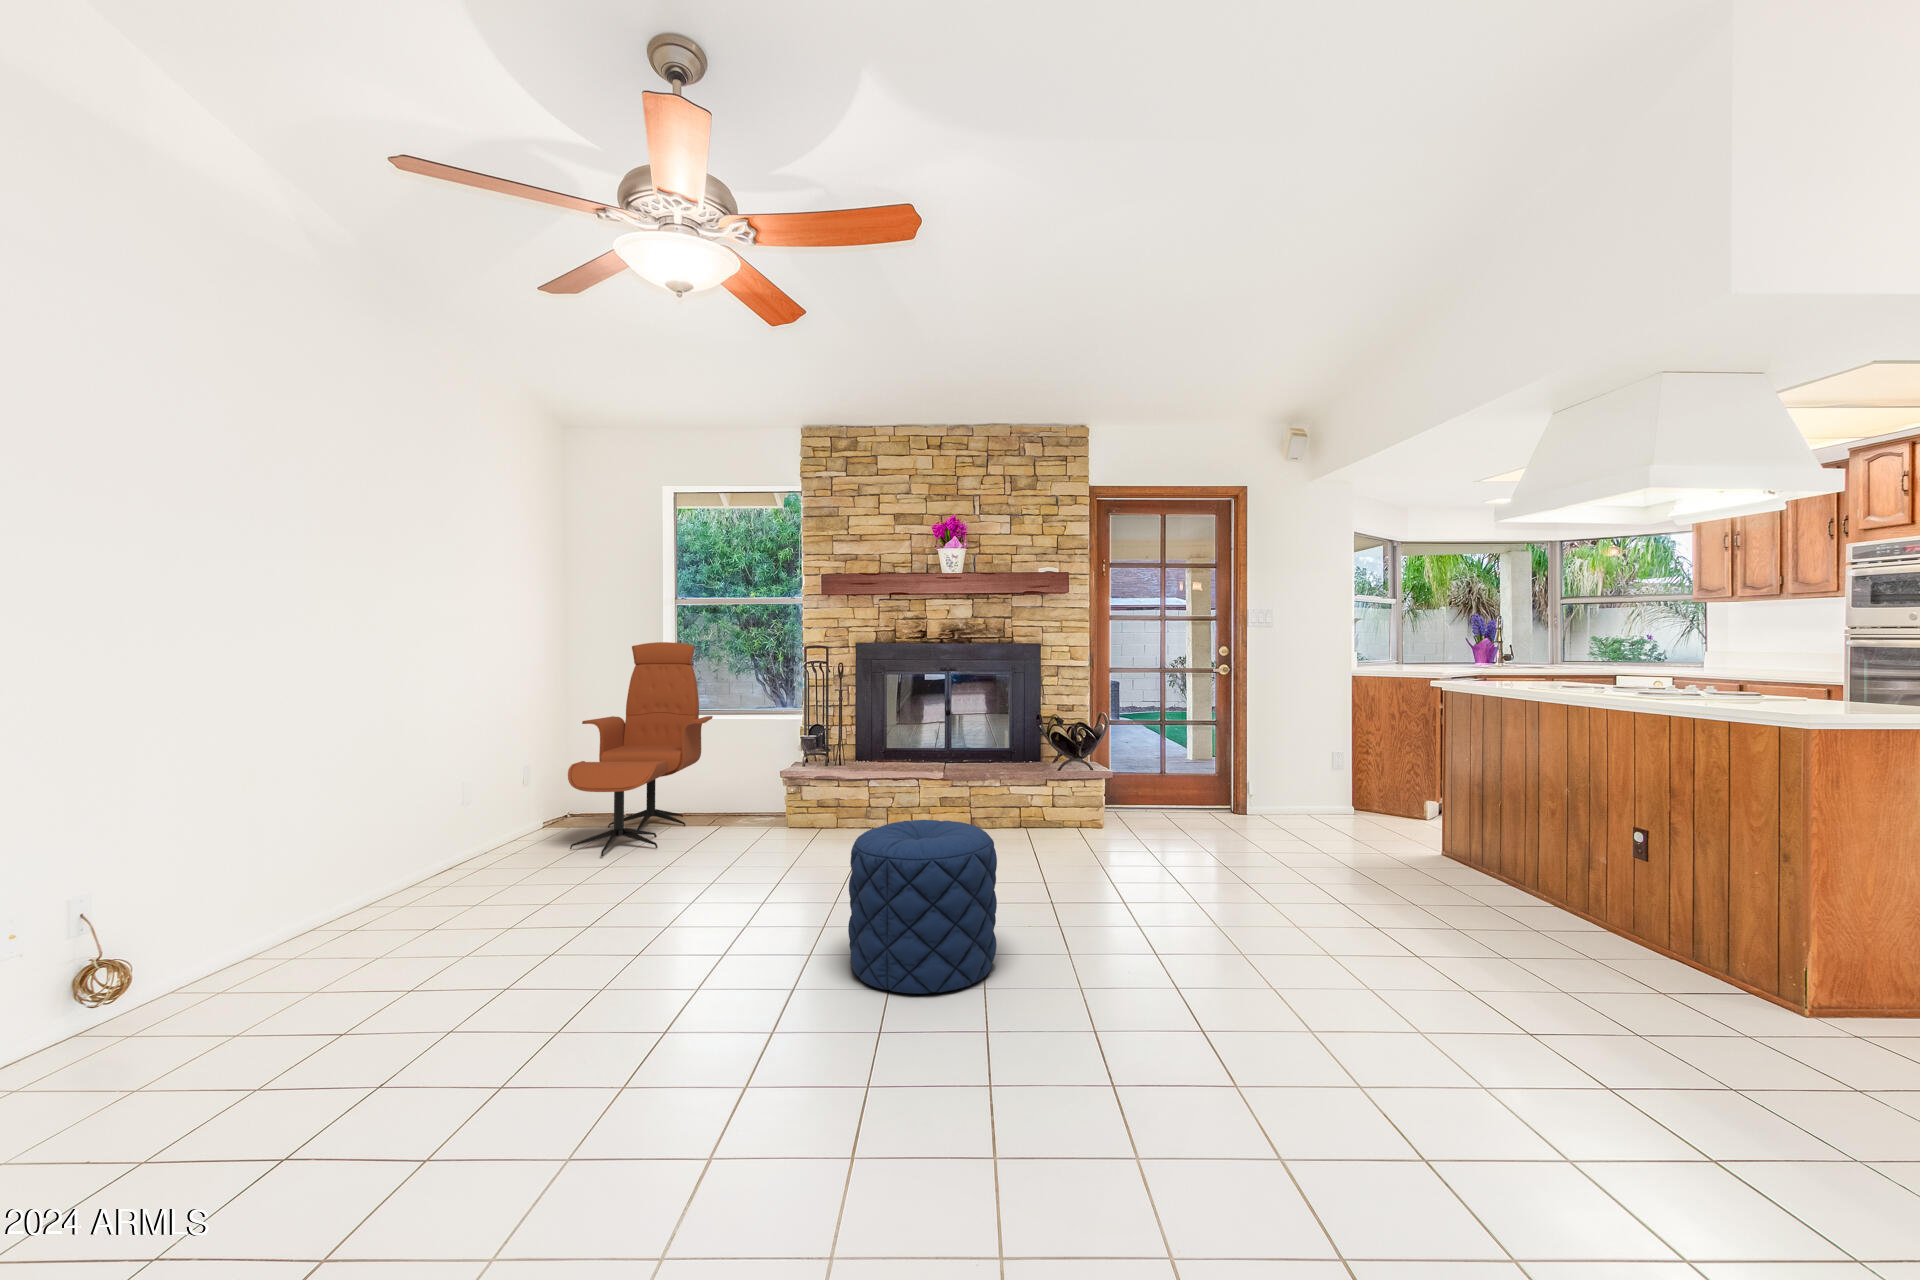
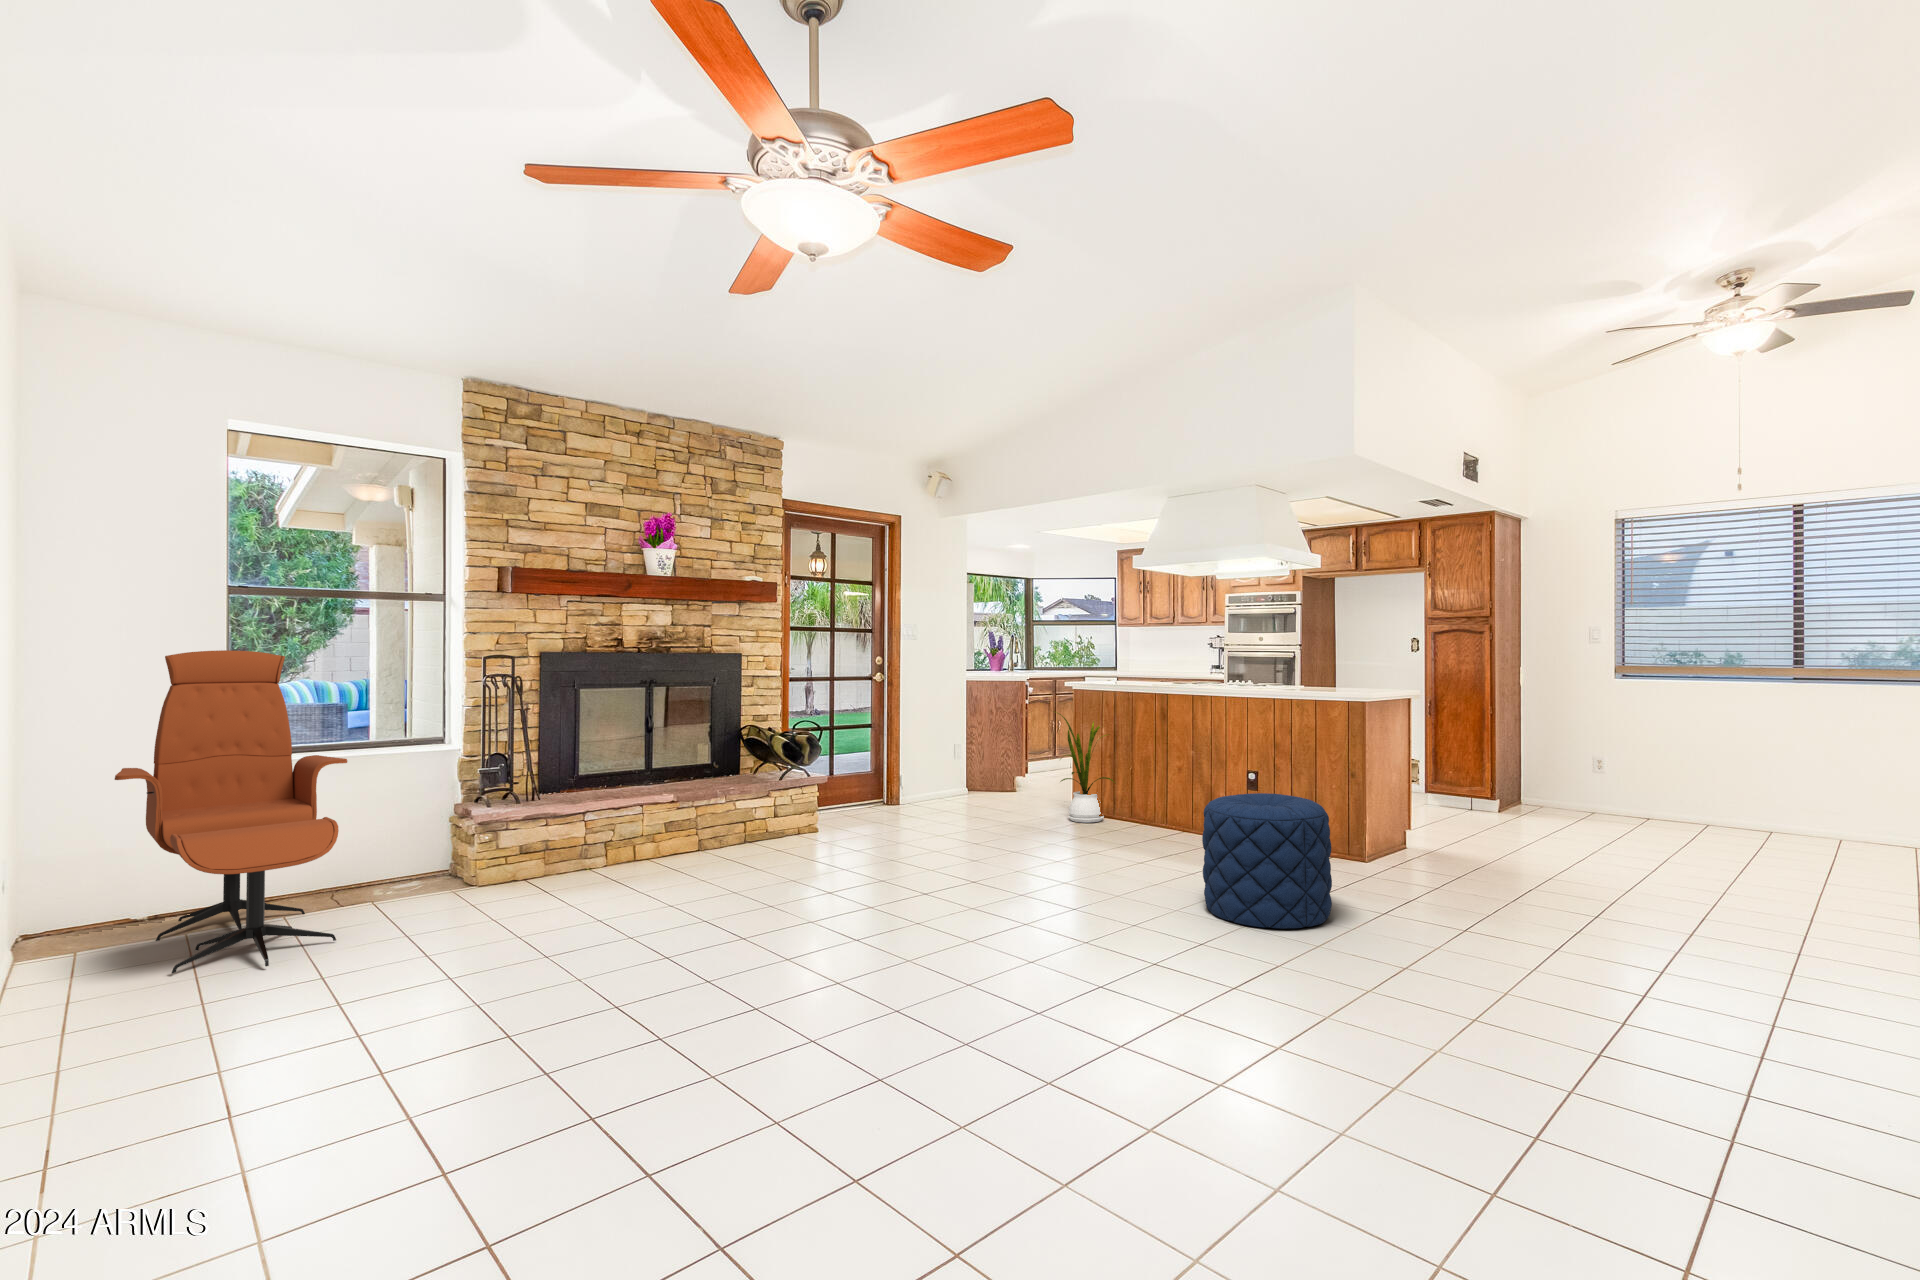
house plant: none [1403,721,1488,881] -> present [1058,713,1115,823]
pouf: present [848,820,997,994] -> present [1202,793,1332,929]

